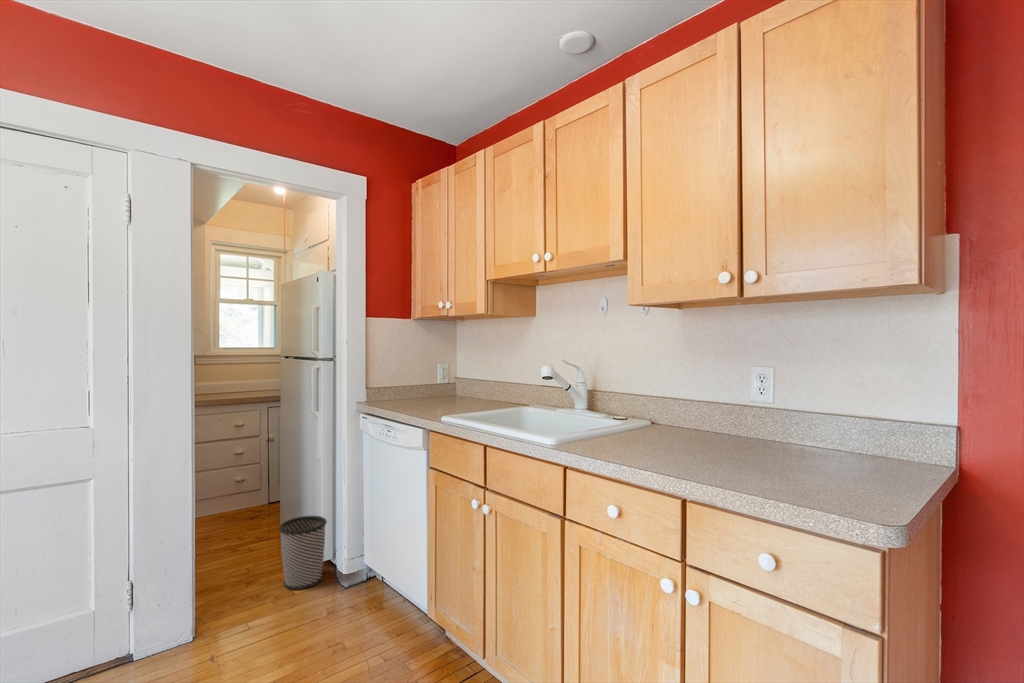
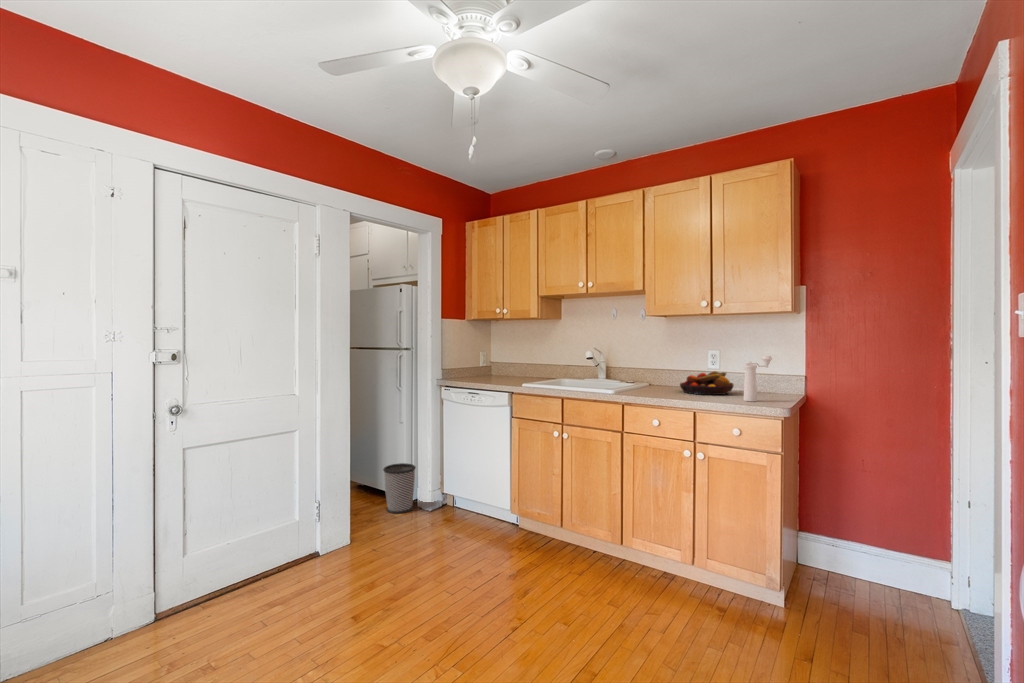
pepper mill: none [798,385,871,490] -> present [744,356,772,401]
fruit bowl: none [684,410,791,459] -> present [680,371,734,395]

